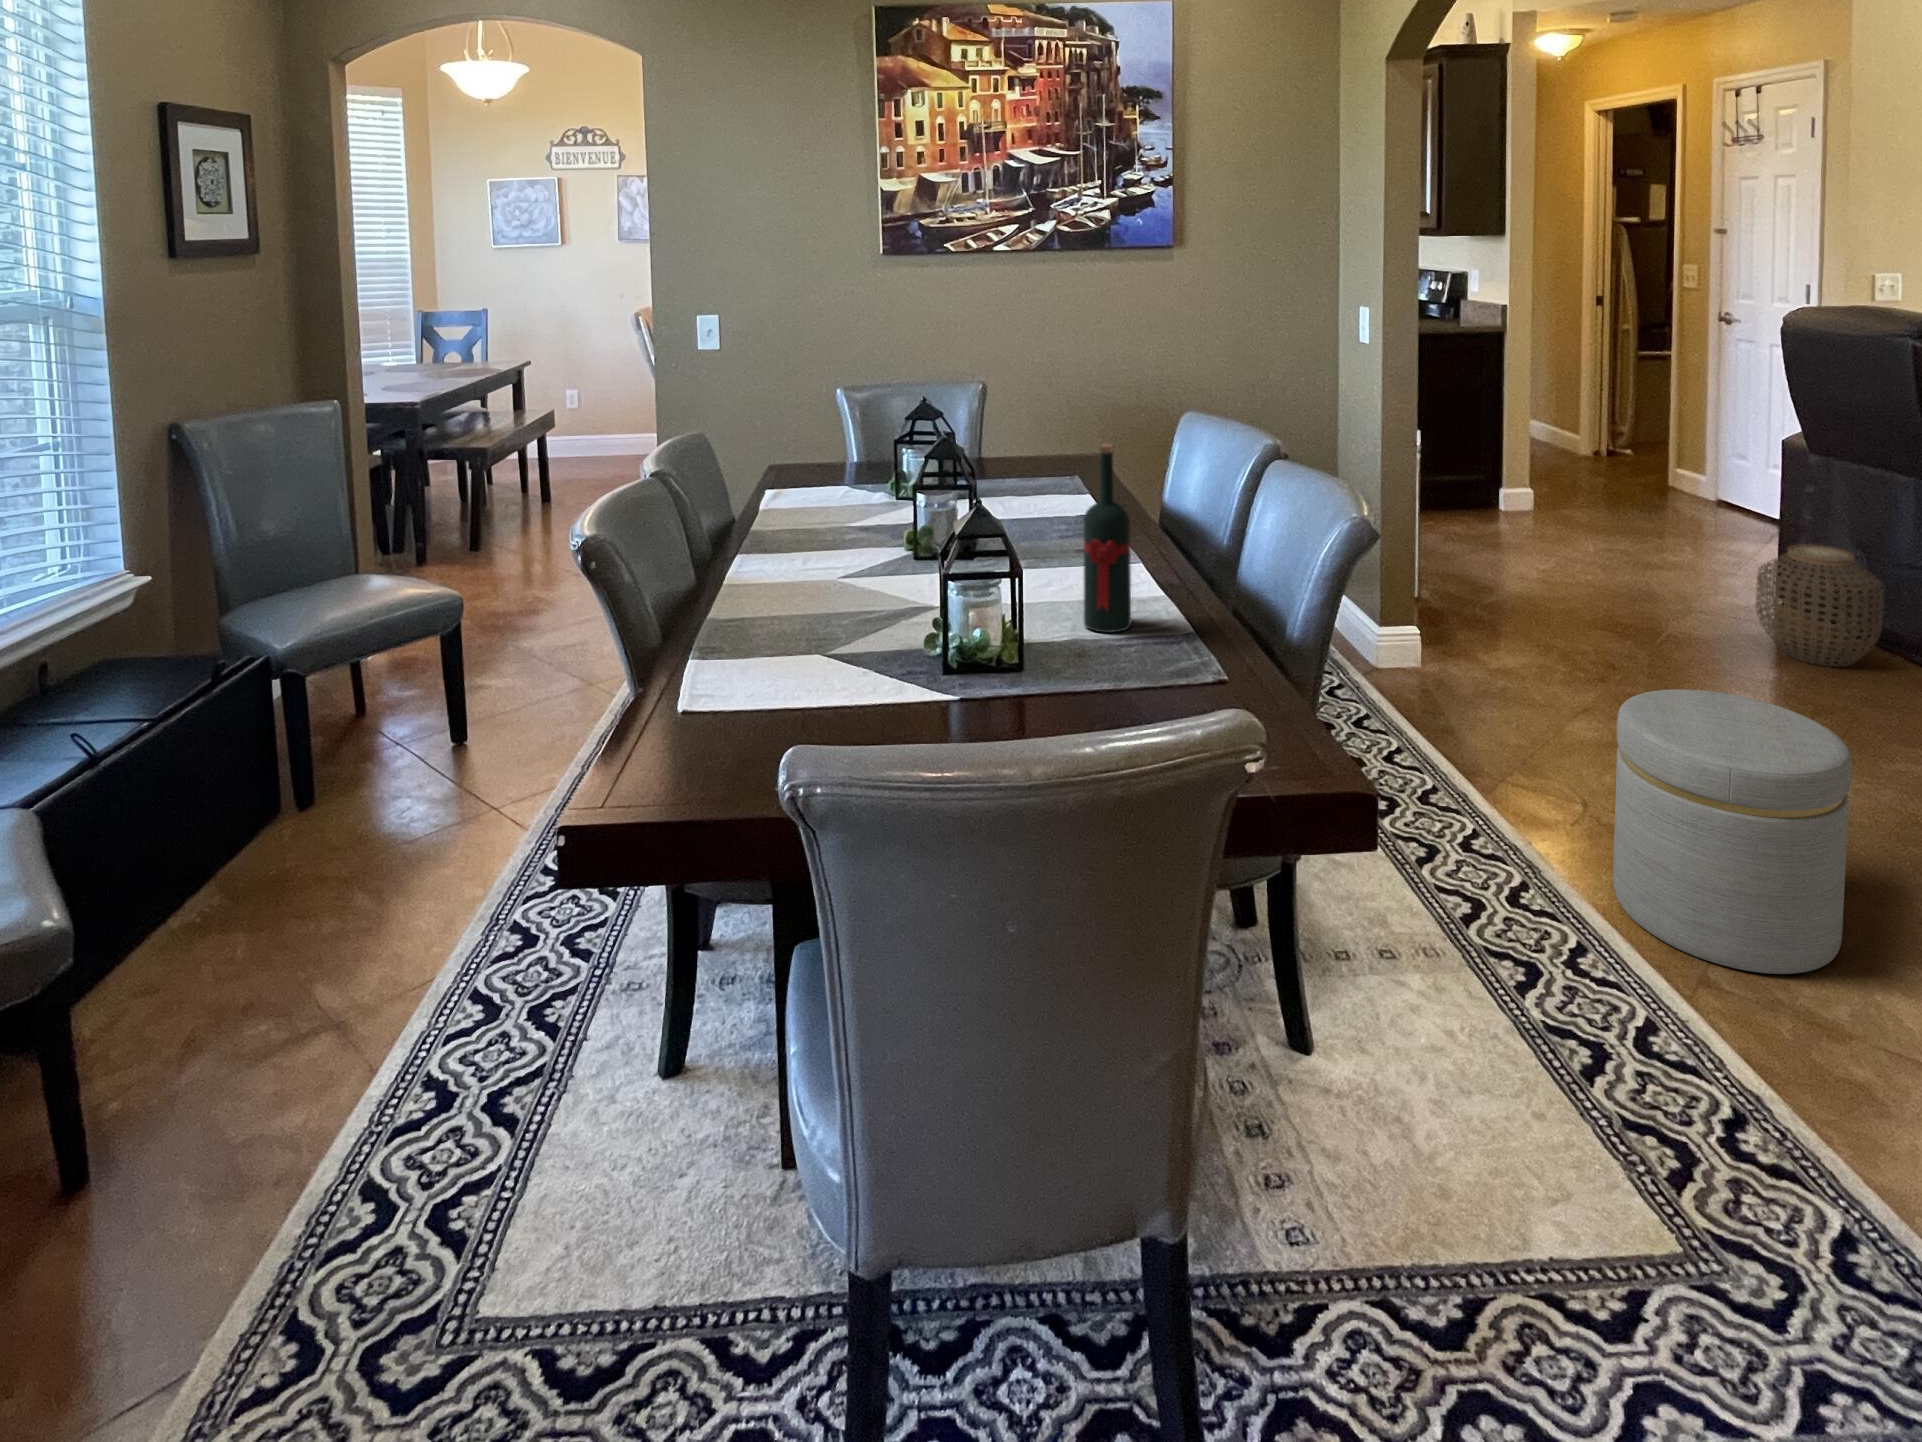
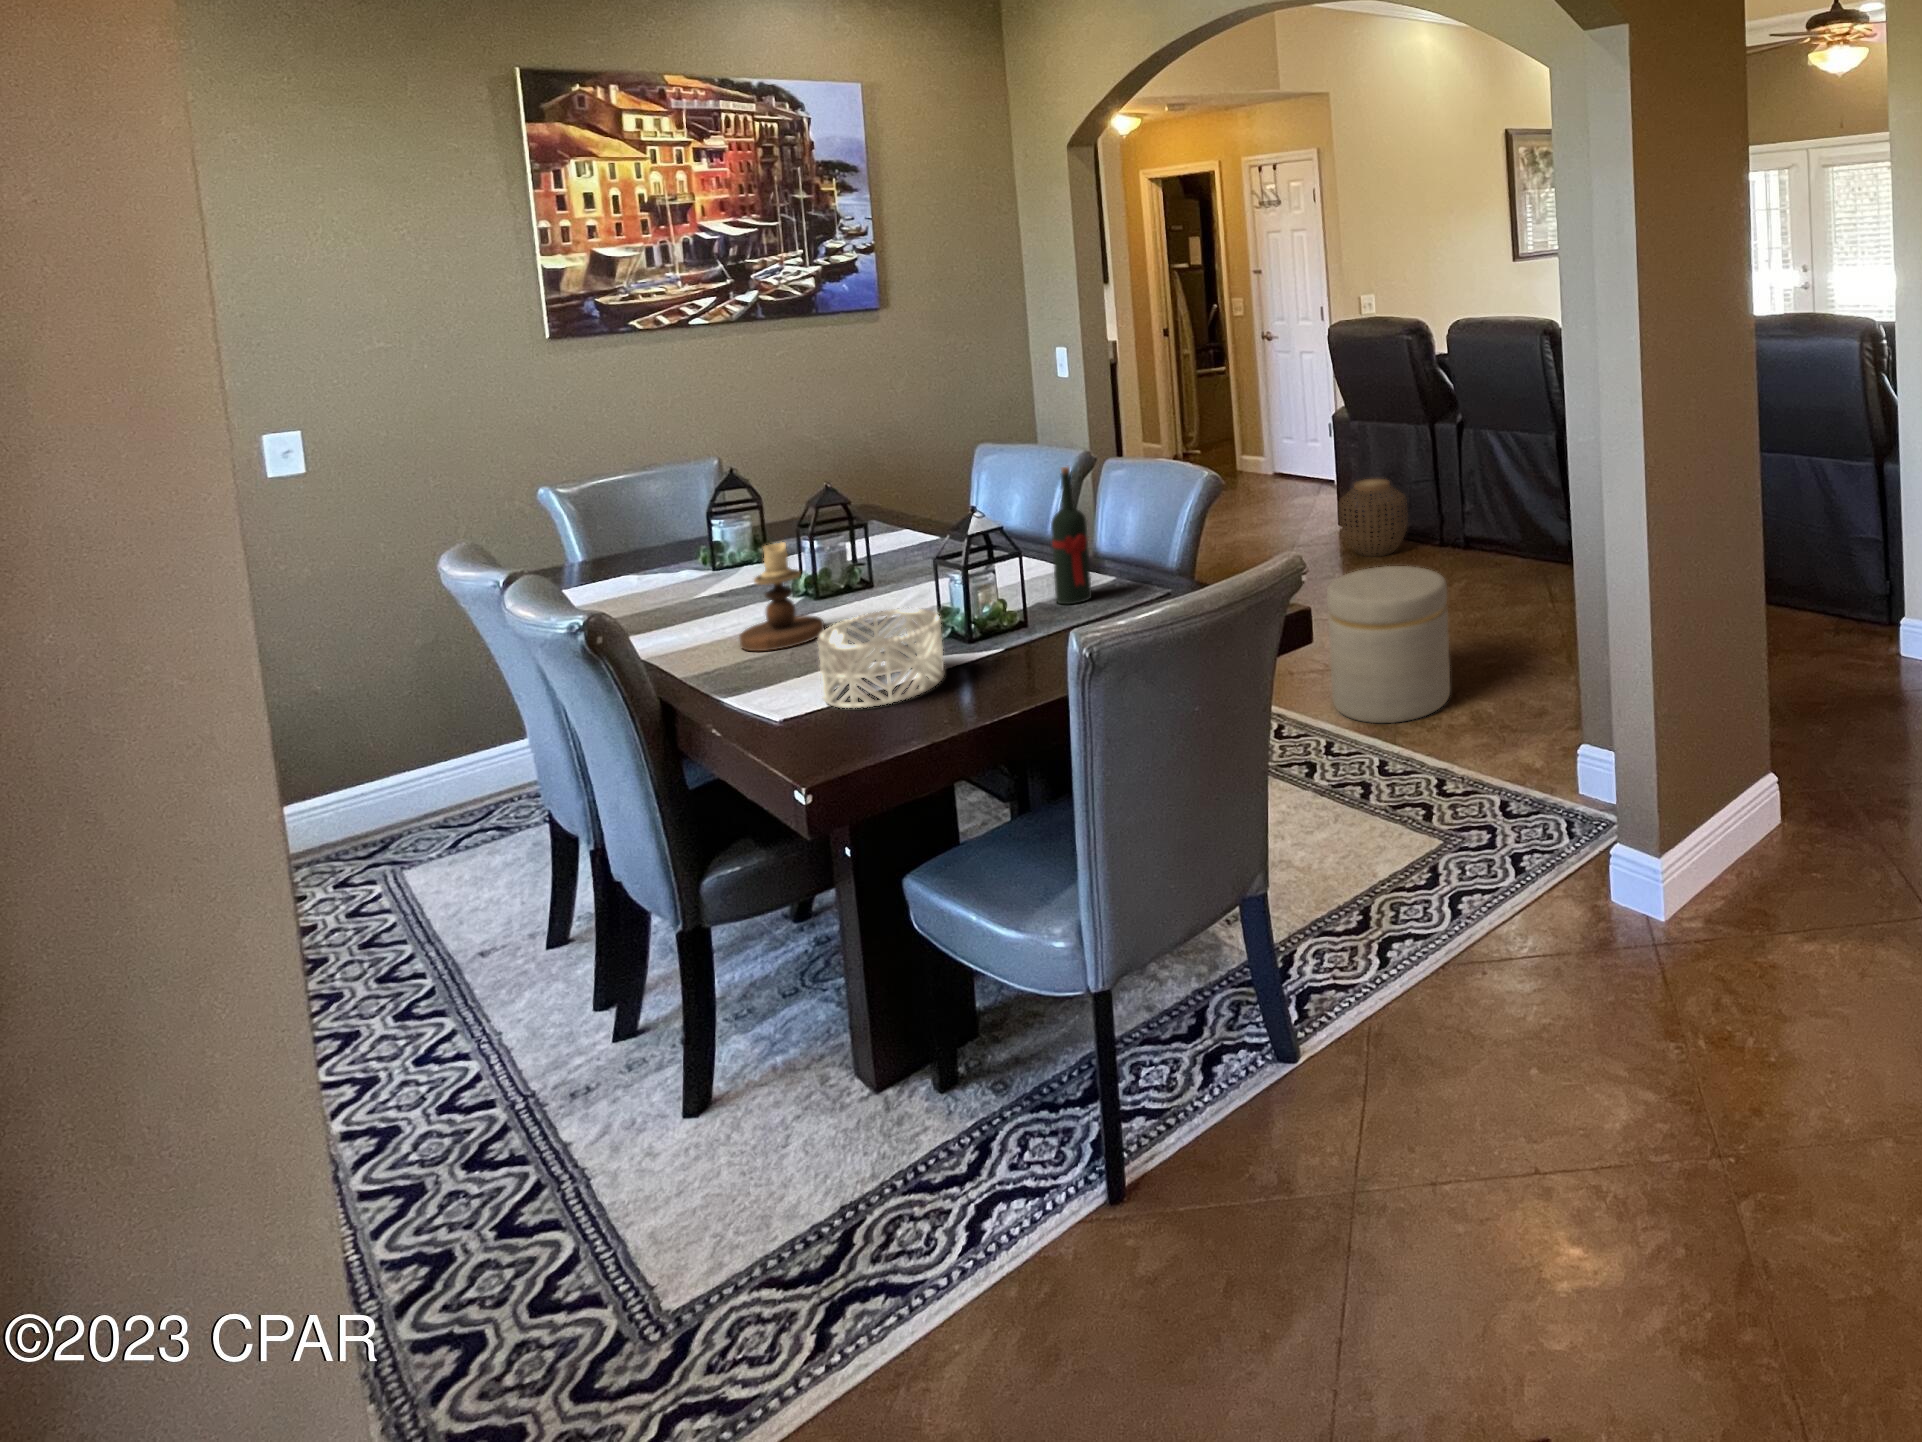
candlestick: none [788,474,868,591] -> present [740,542,824,651]
decorative bowl: none [737,578,874,700] -> present [817,608,944,708]

